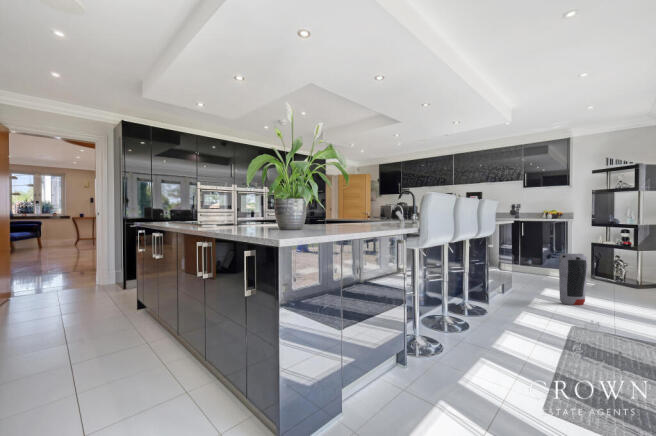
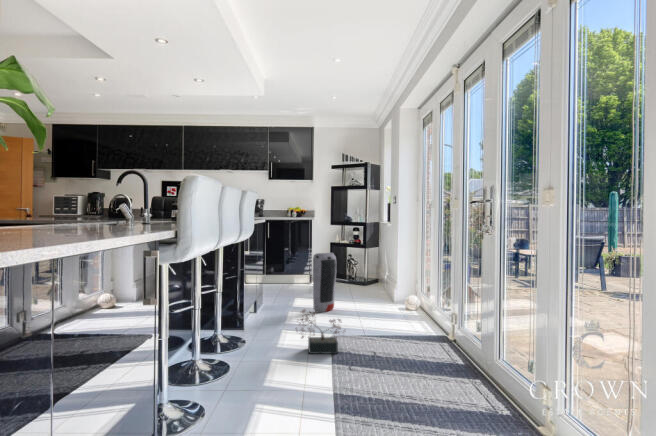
decorative plant: none [530,299,584,343] -> present [300,309,341,354]

